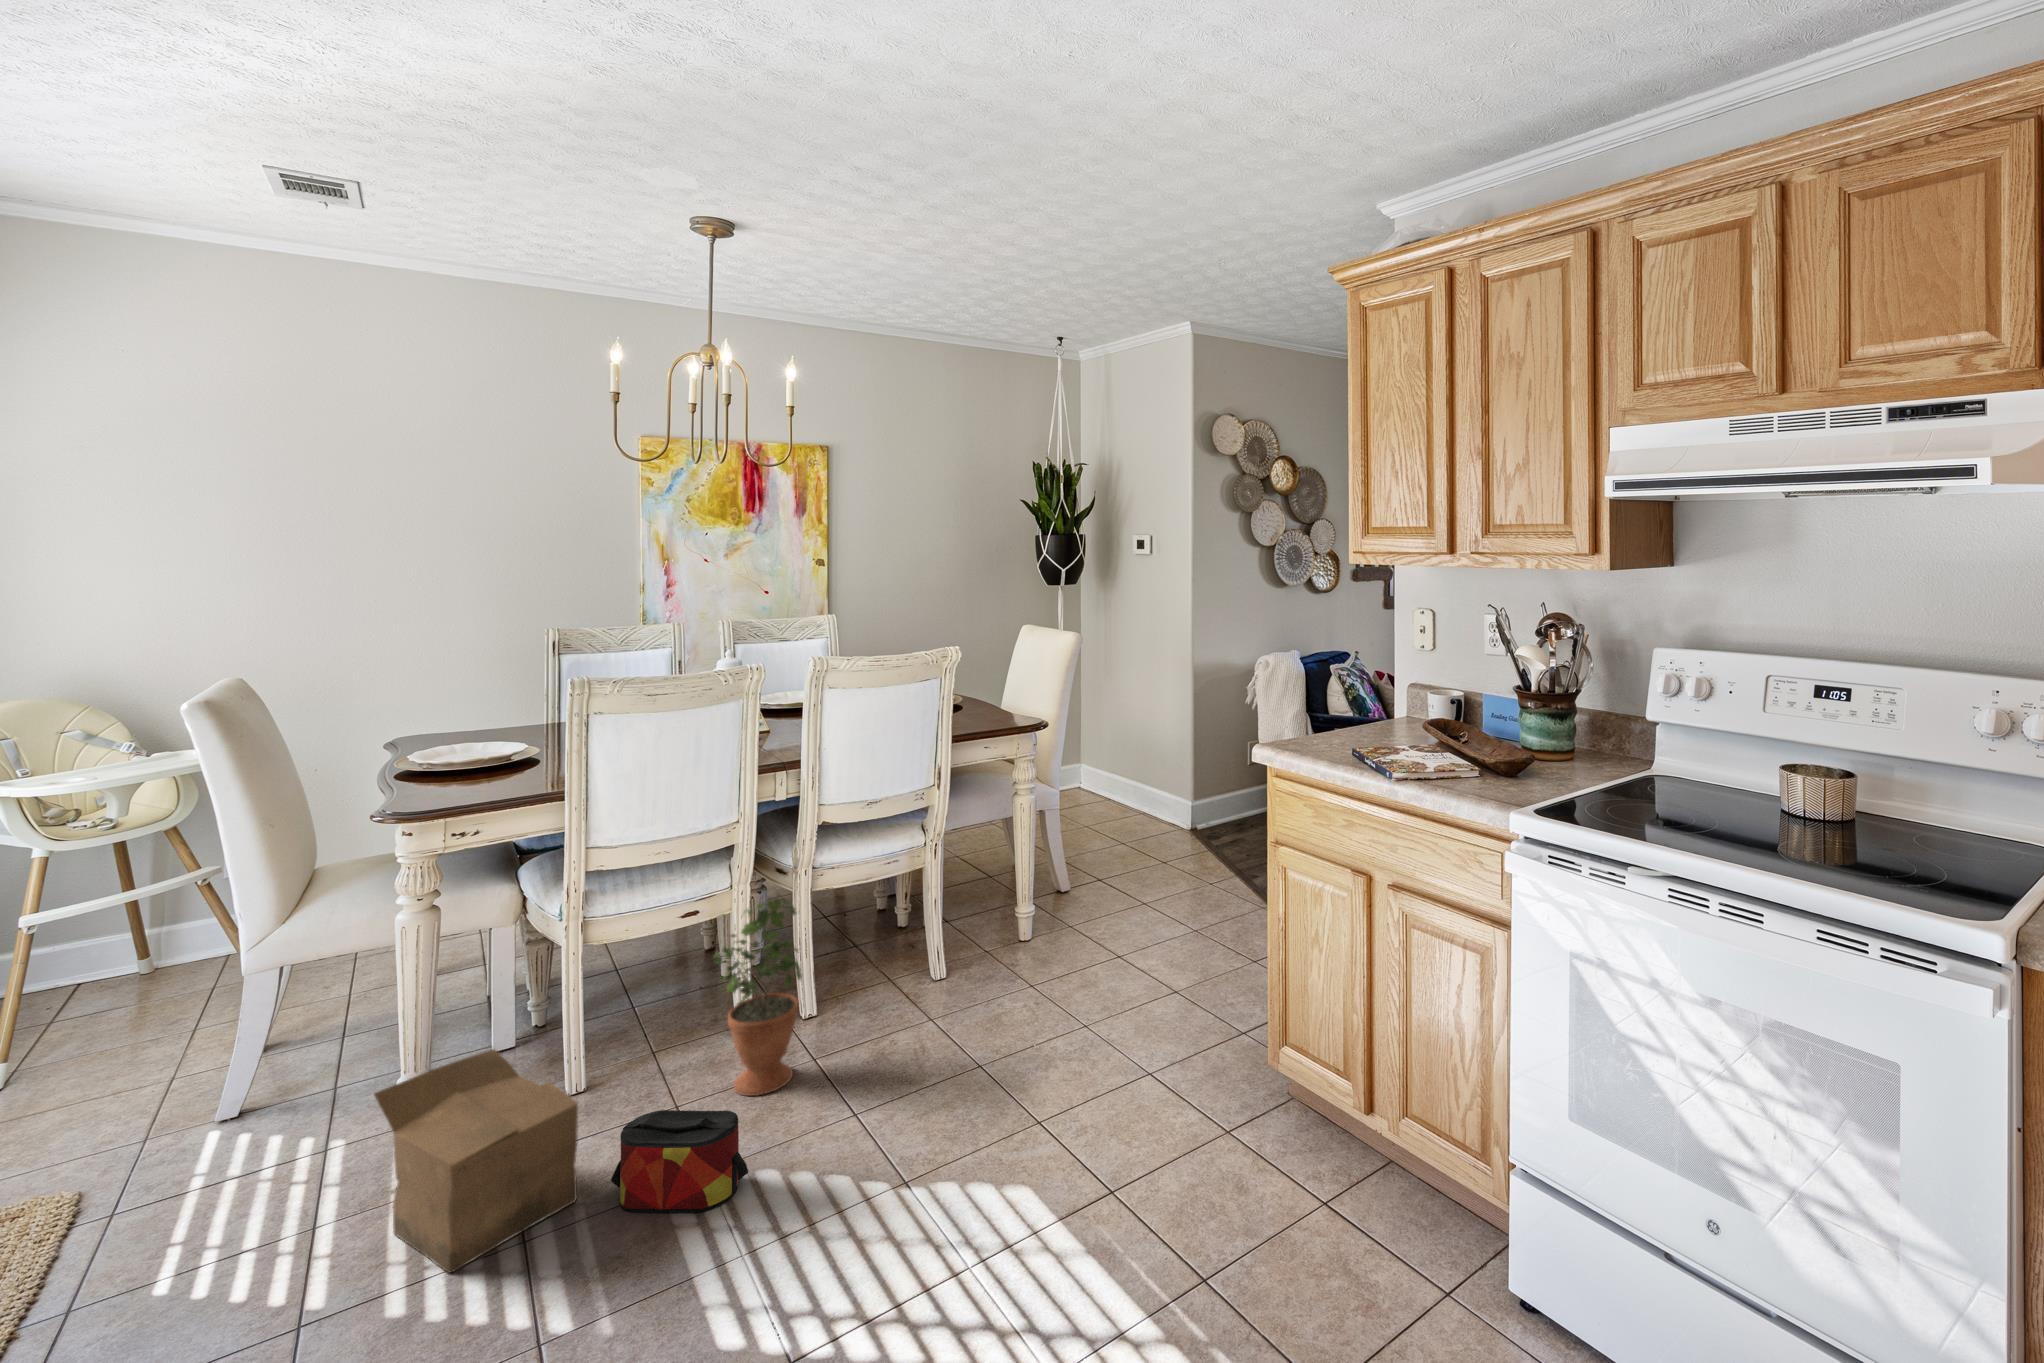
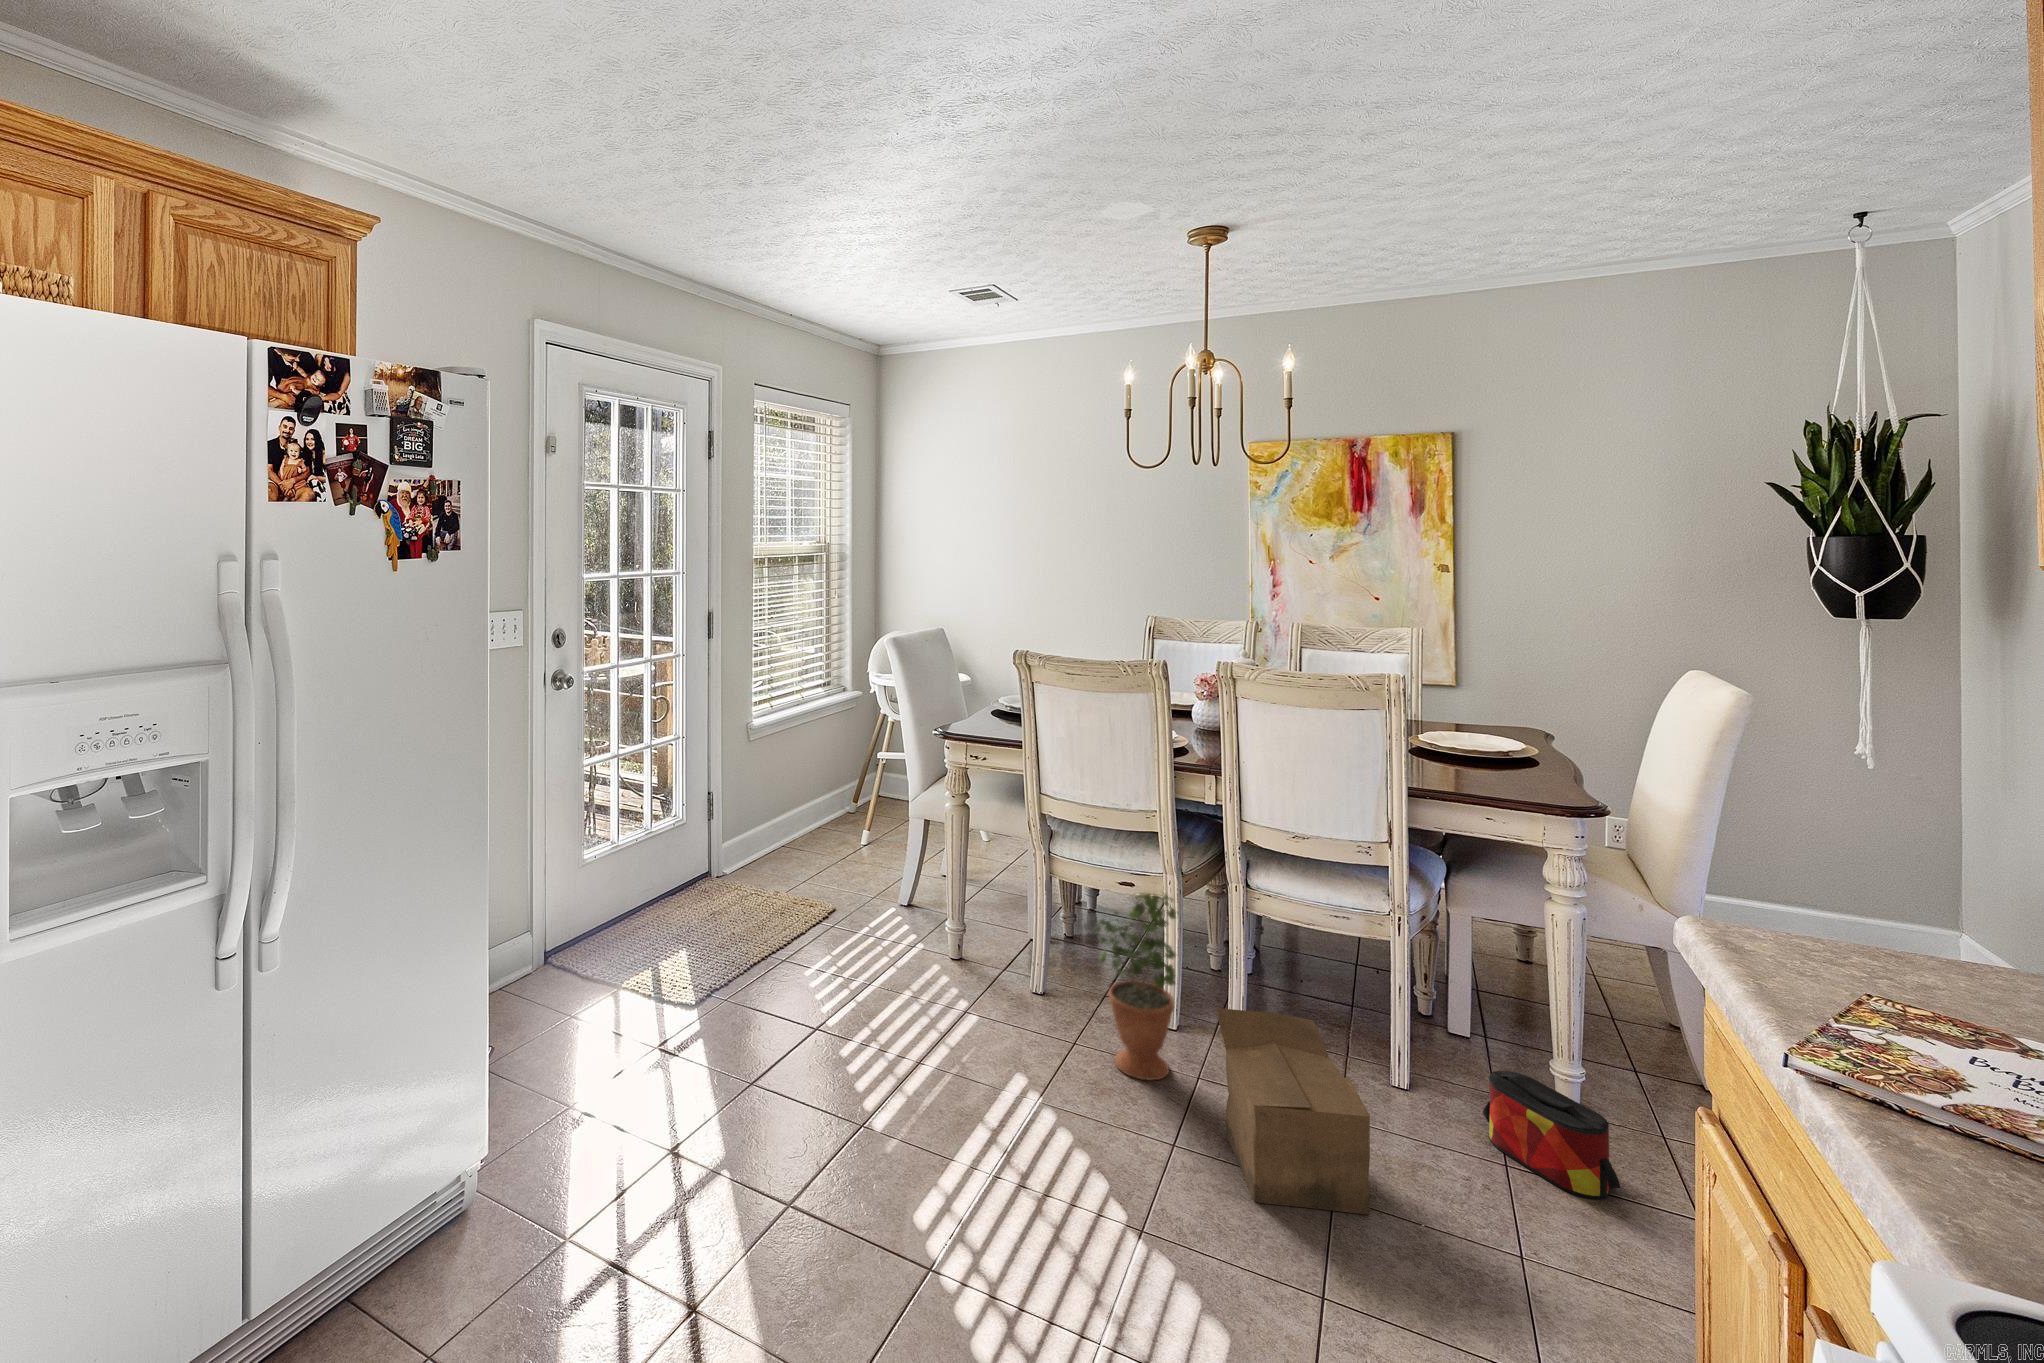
cardboard box: present [374,1049,578,1273] -> present [1216,1008,1370,1215]
bag: present [611,1110,748,1212] -> present [1483,1071,1621,1199]

